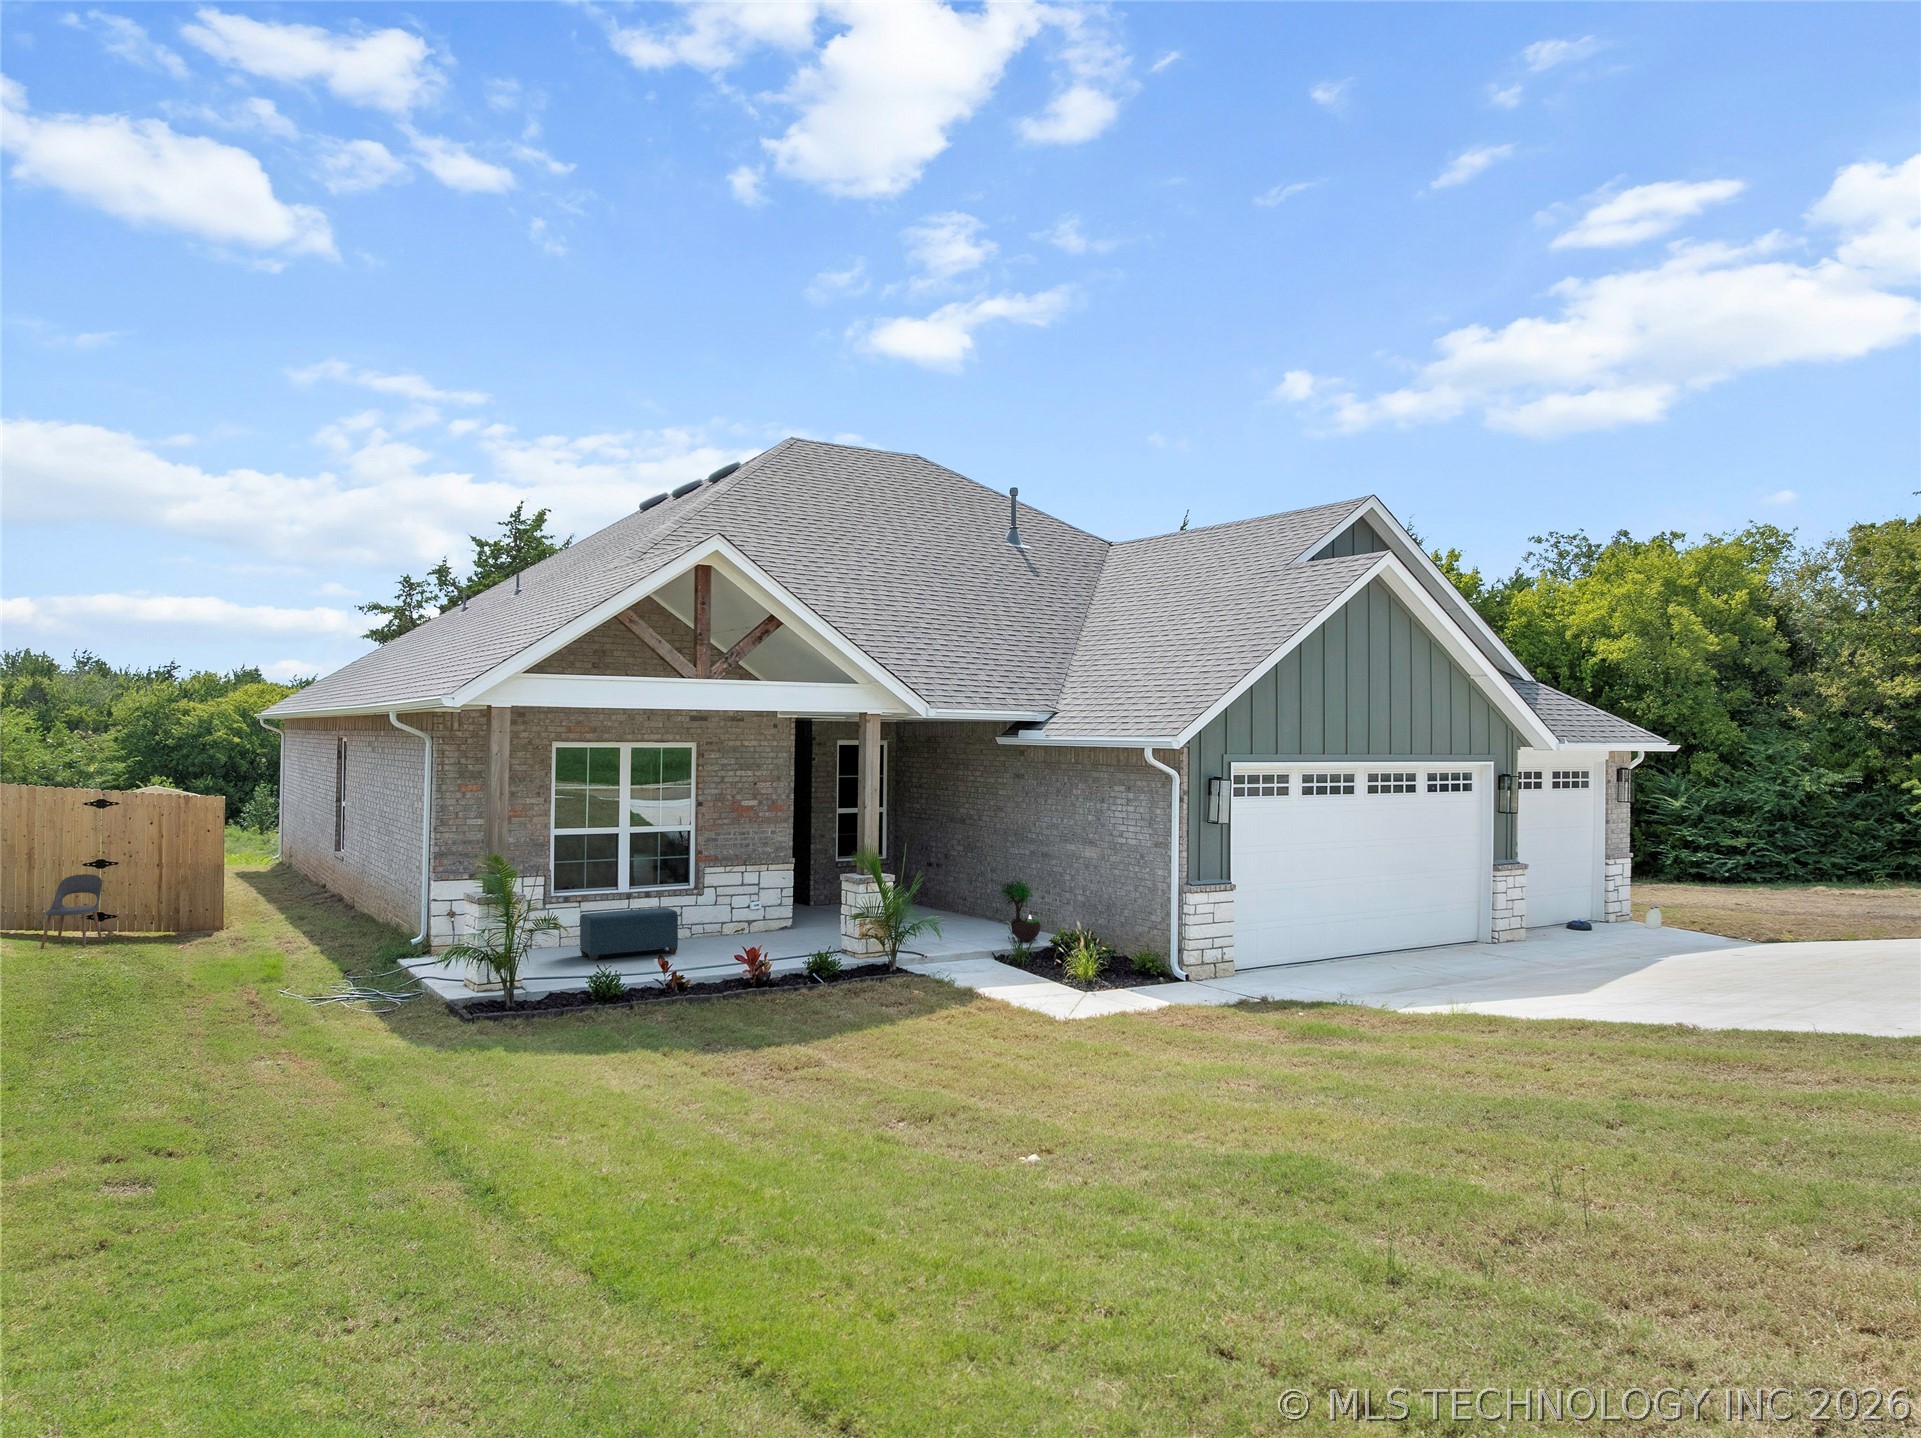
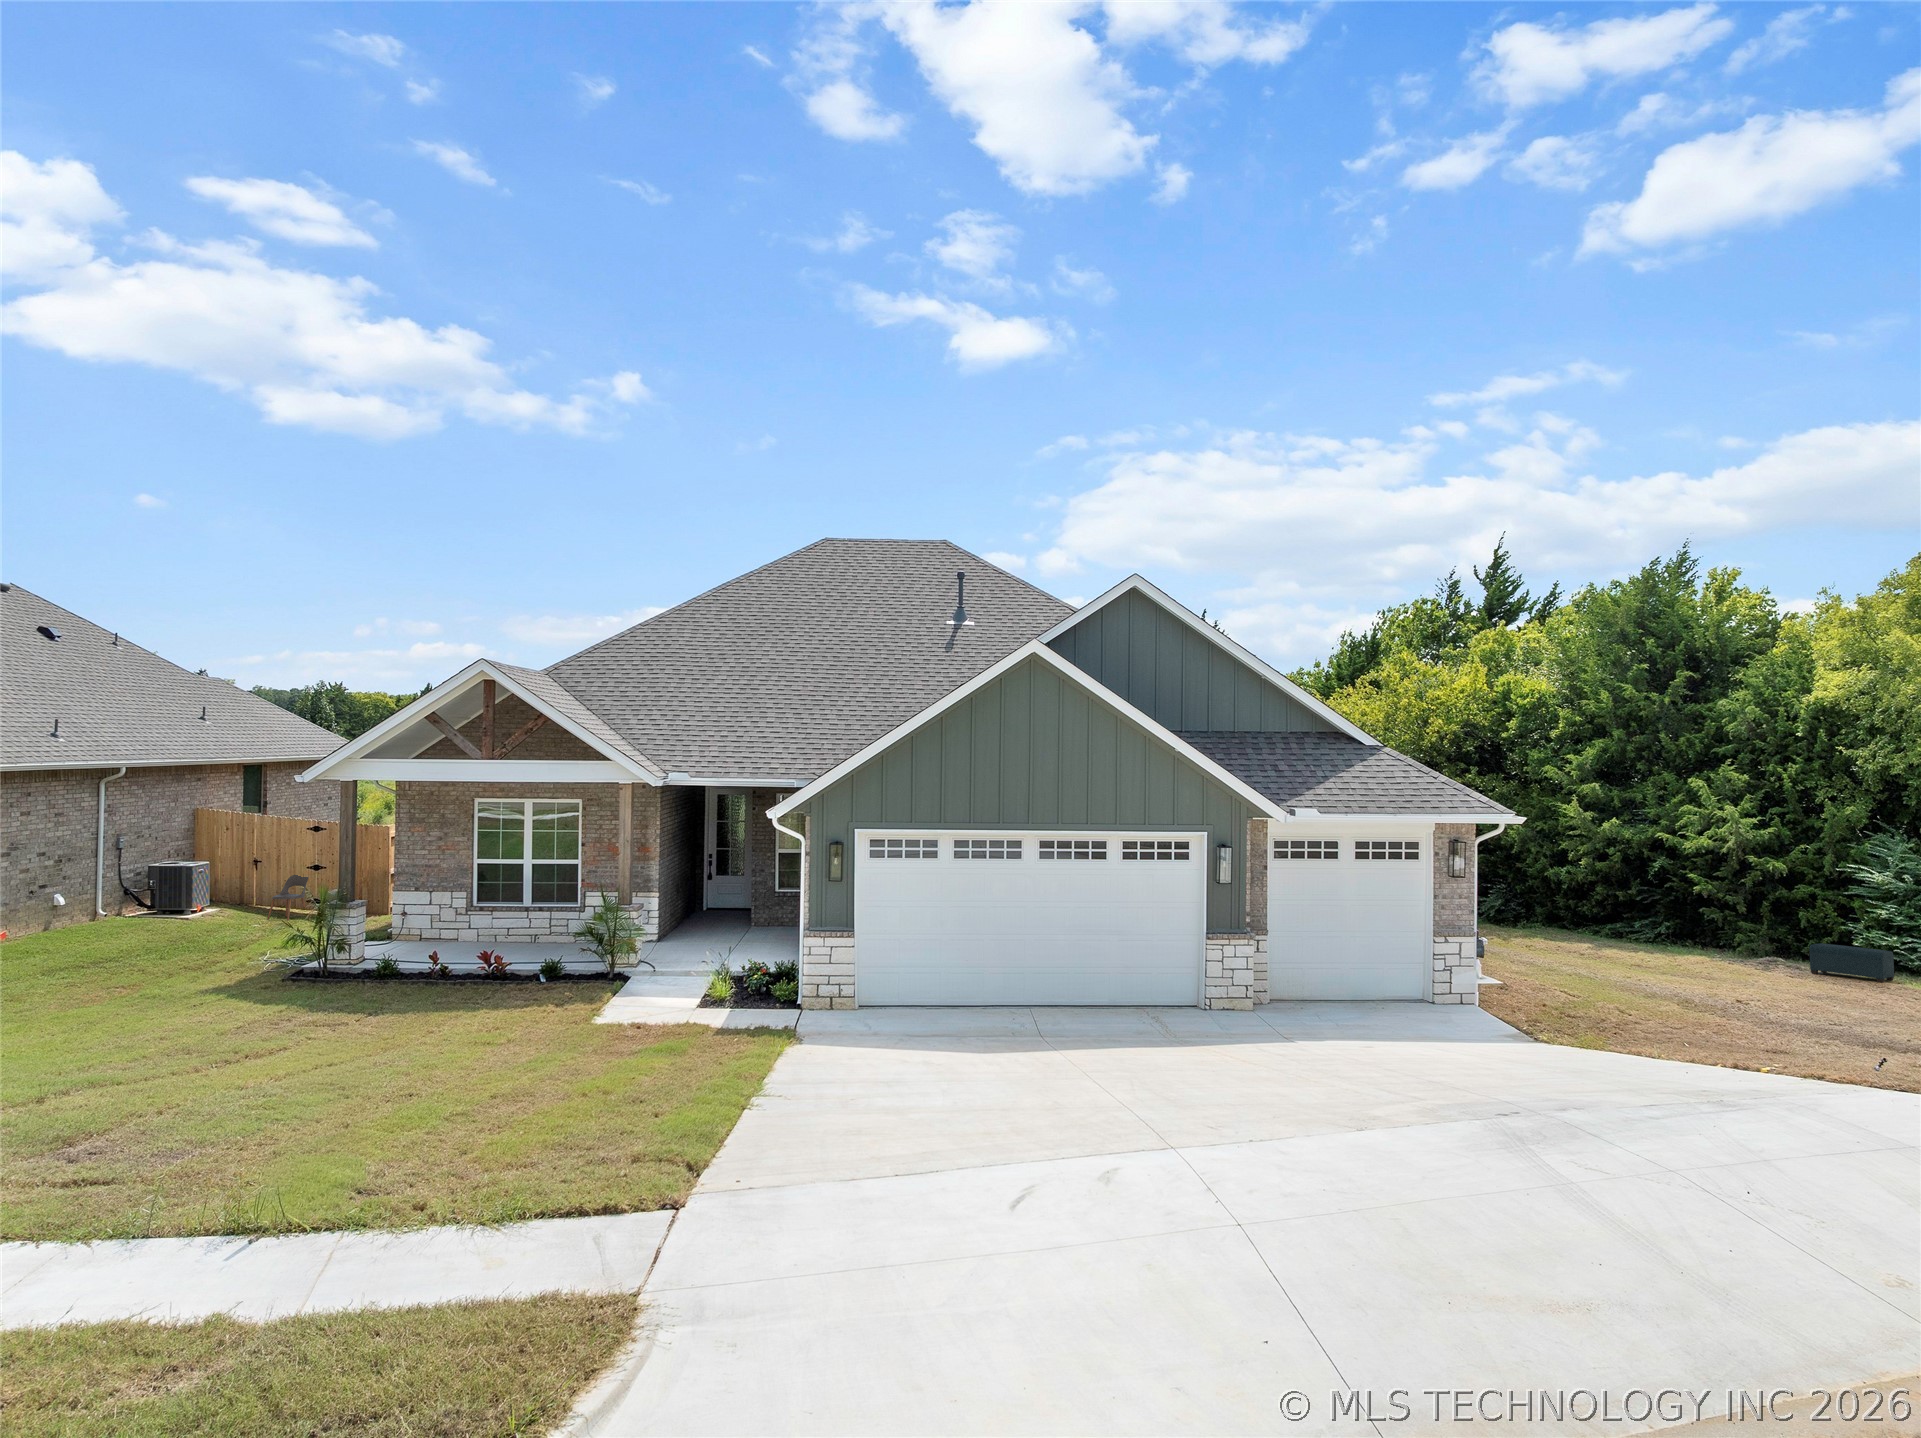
potted tree: present [1000,878,1040,941] -> none [770,911,803,969]
bench: present [580,908,678,961] -> present [1810,943,1894,983]

